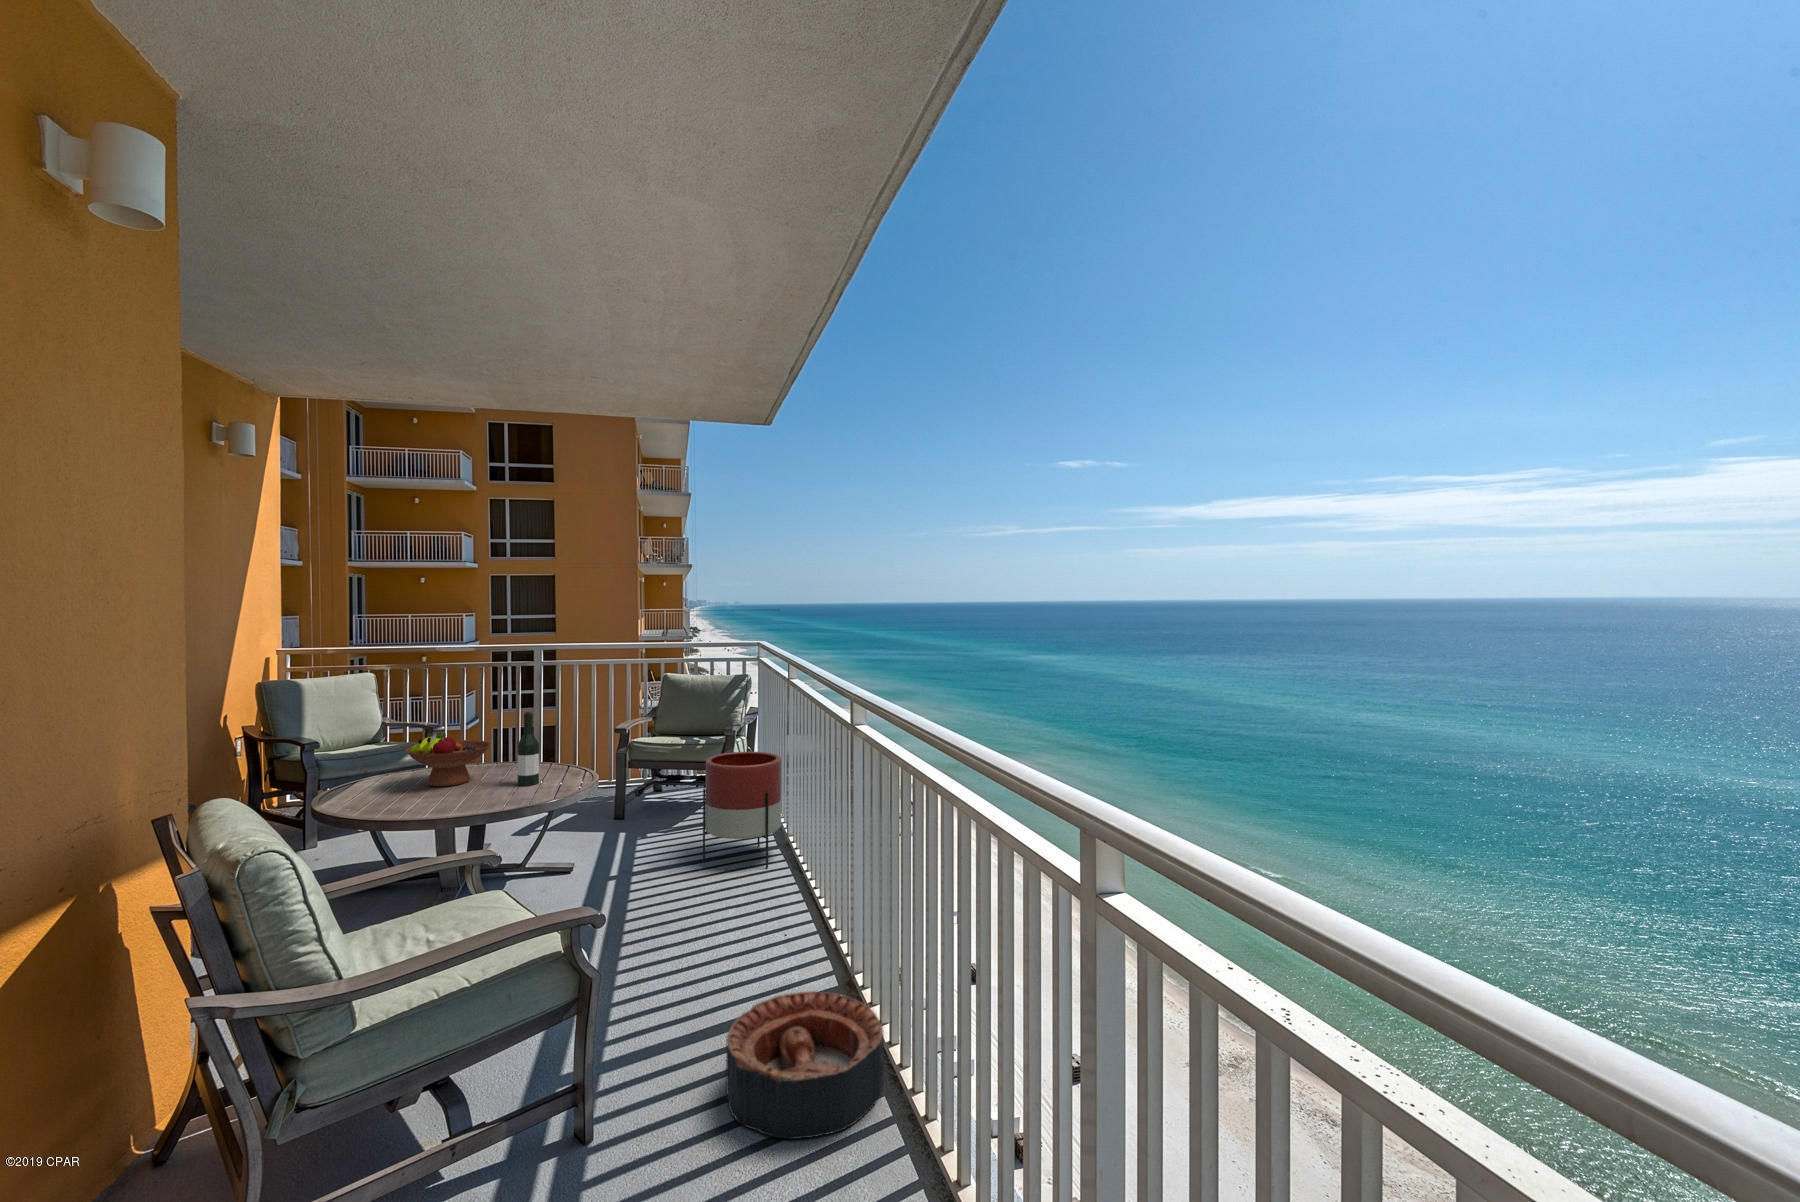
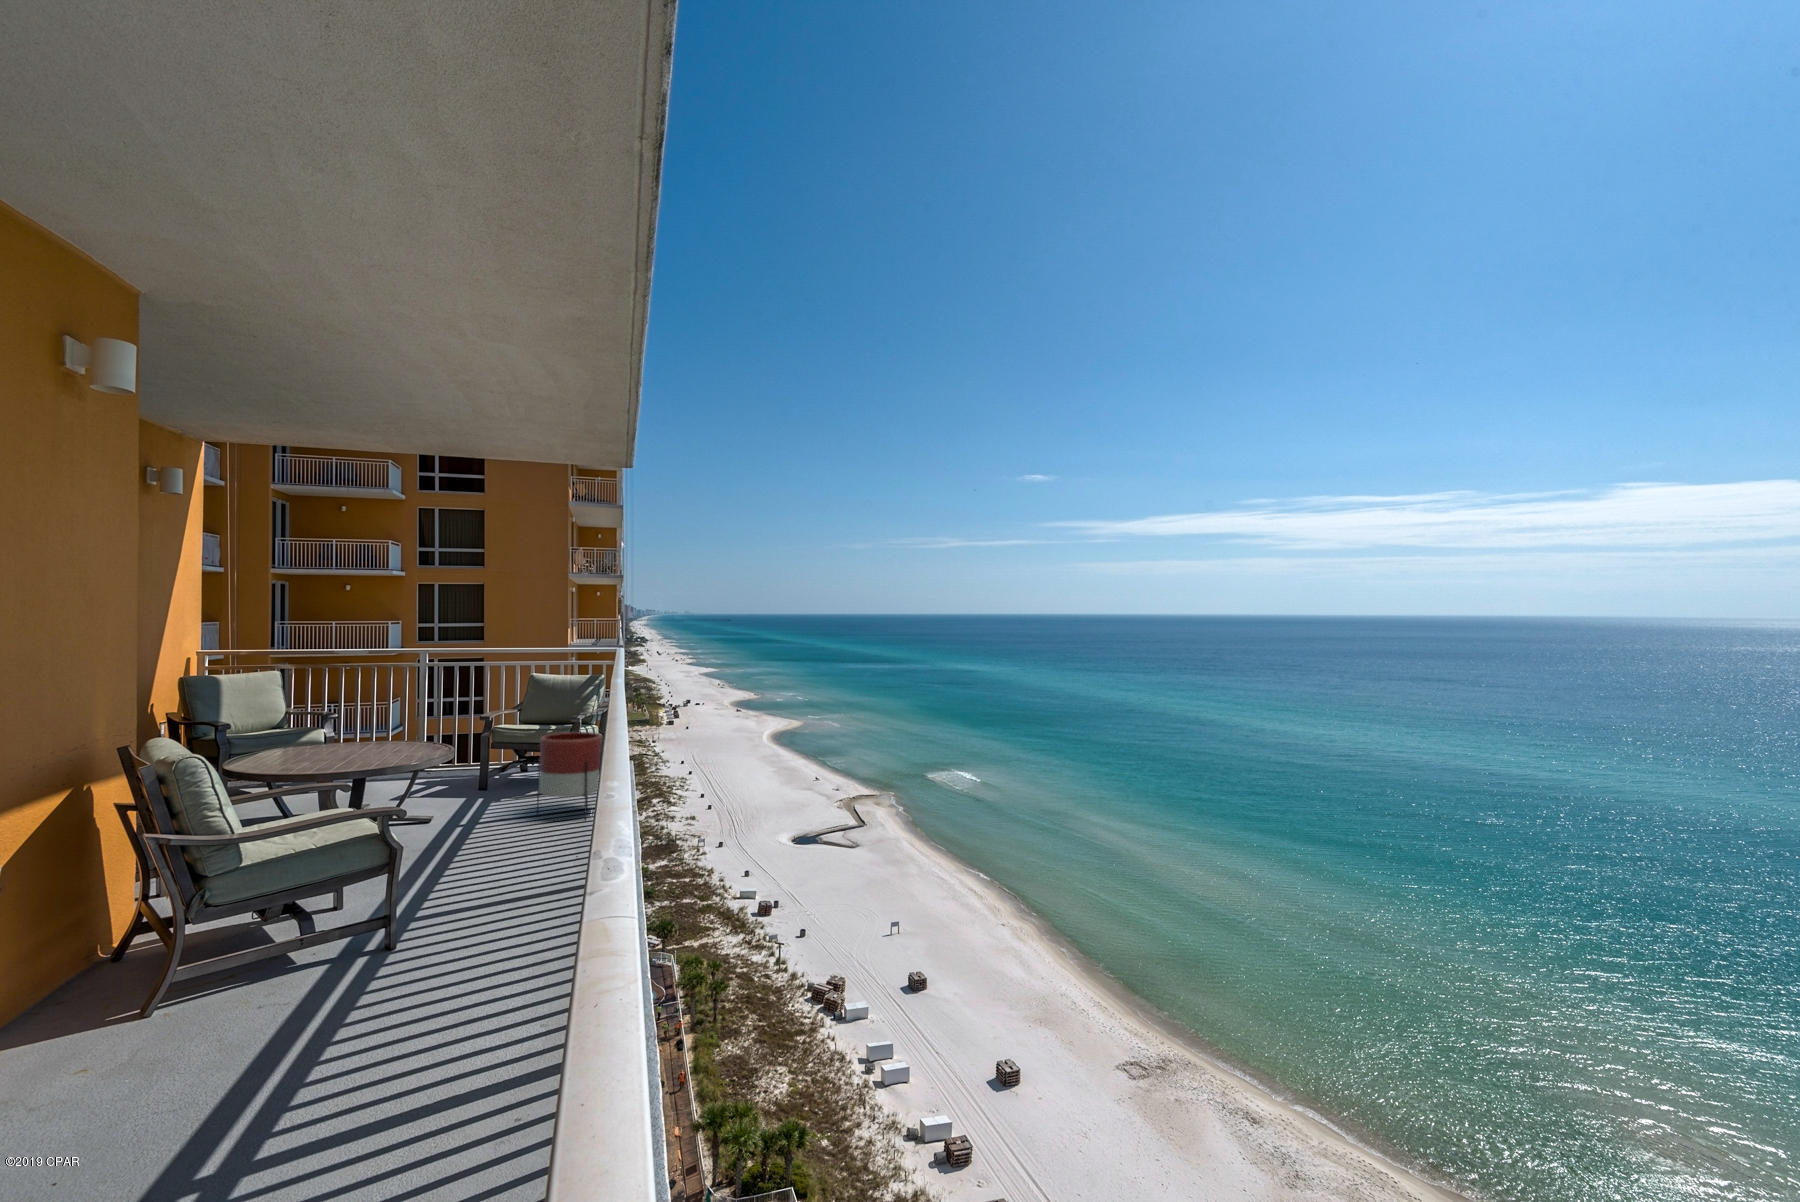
wine bottle: present [517,711,539,786] -> none [386,696,404,752]
fruit bowl: present [405,734,491,786] -> none [298,713,368,753]
basket: present [726,991,884,1139] -> none [488,875,598,949]

